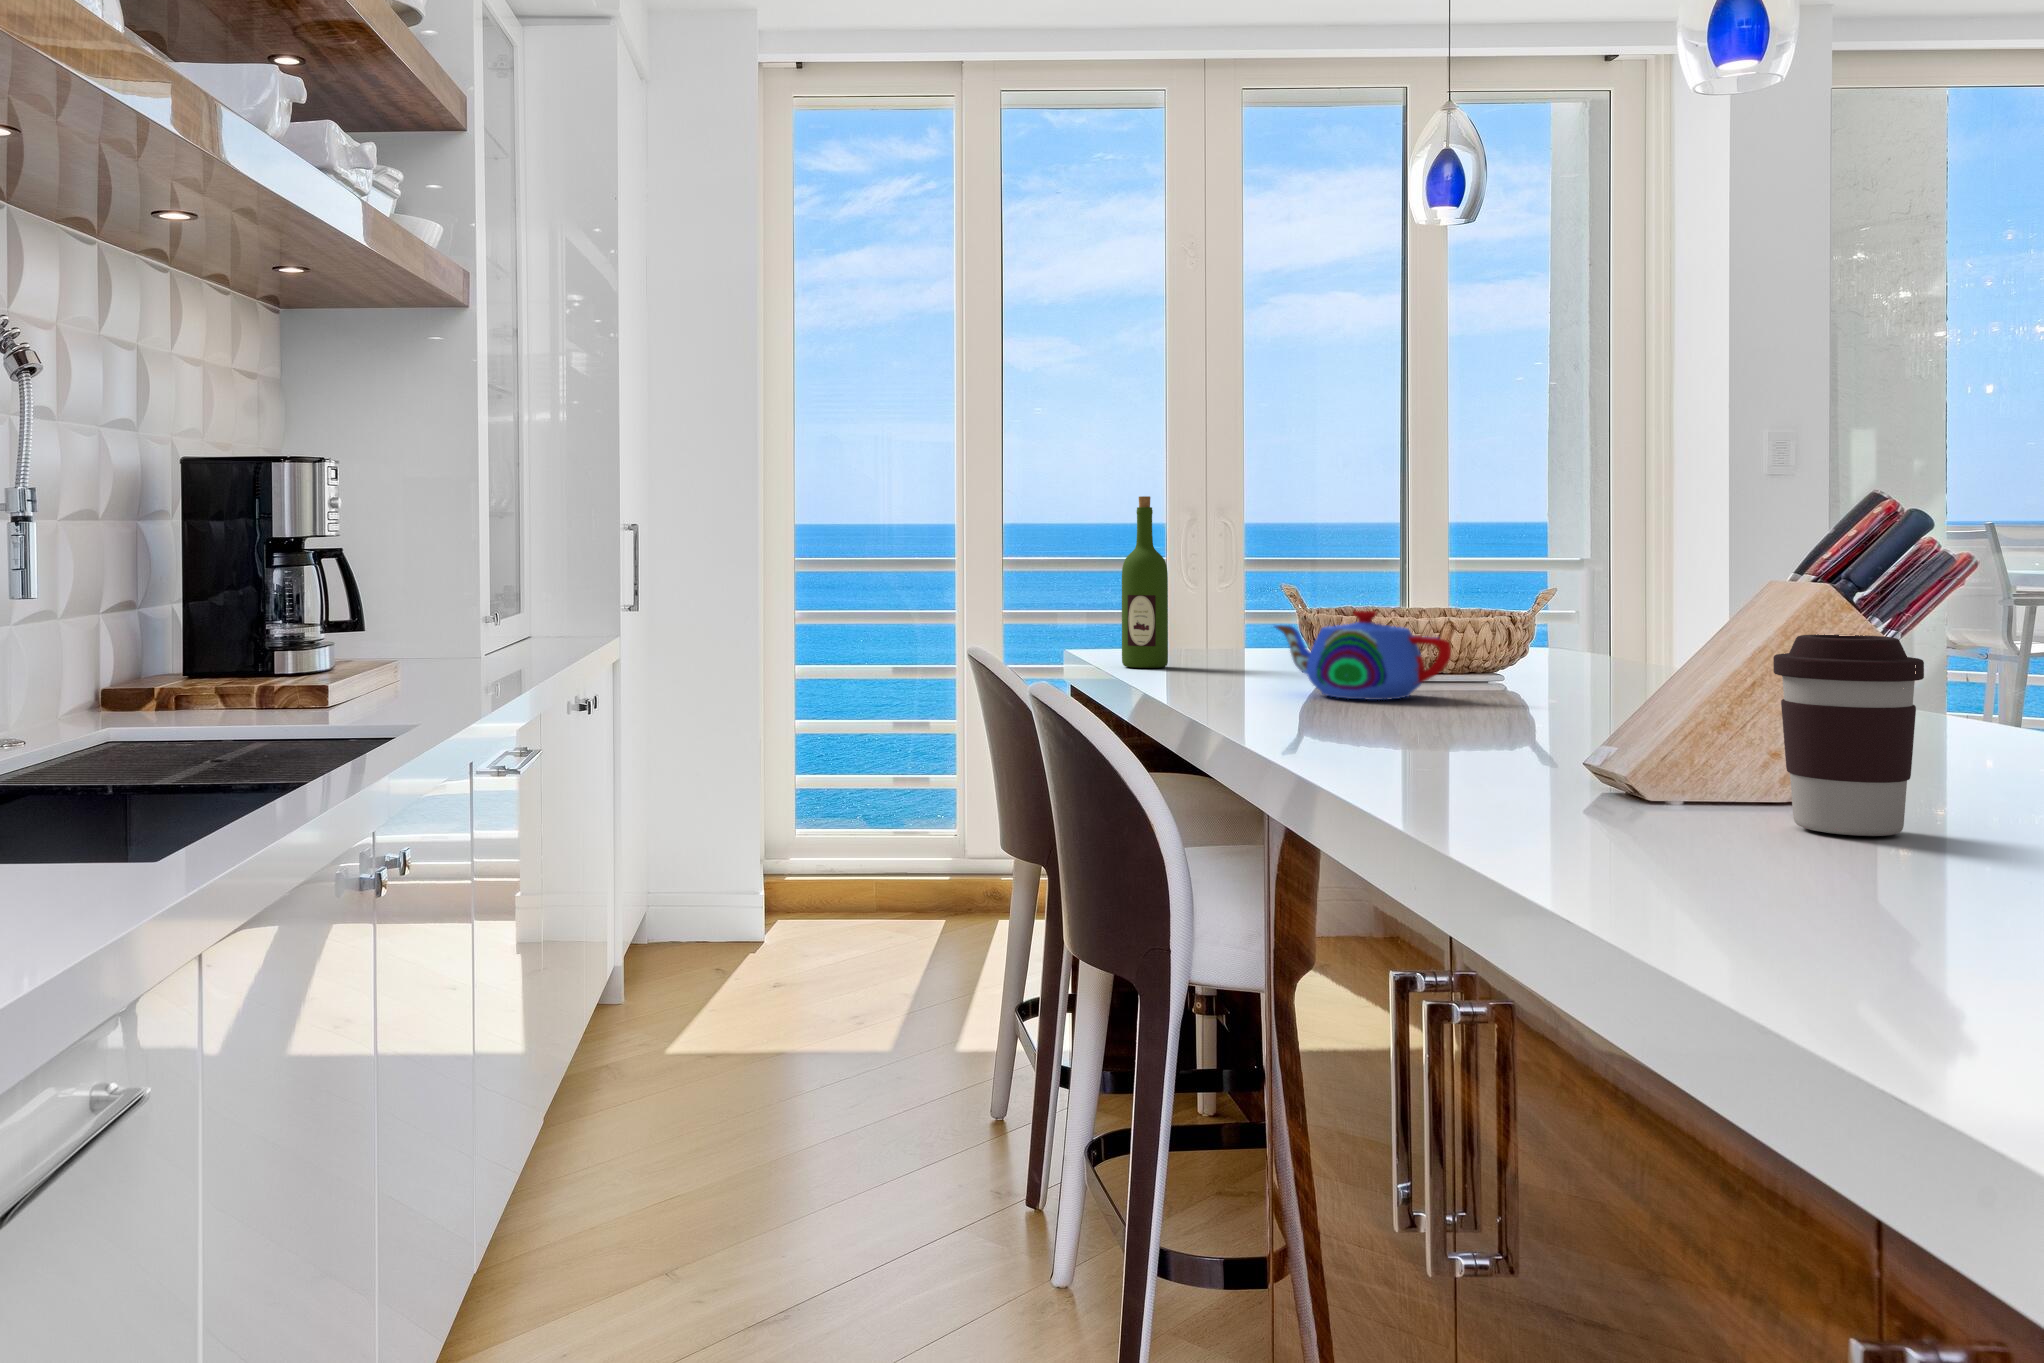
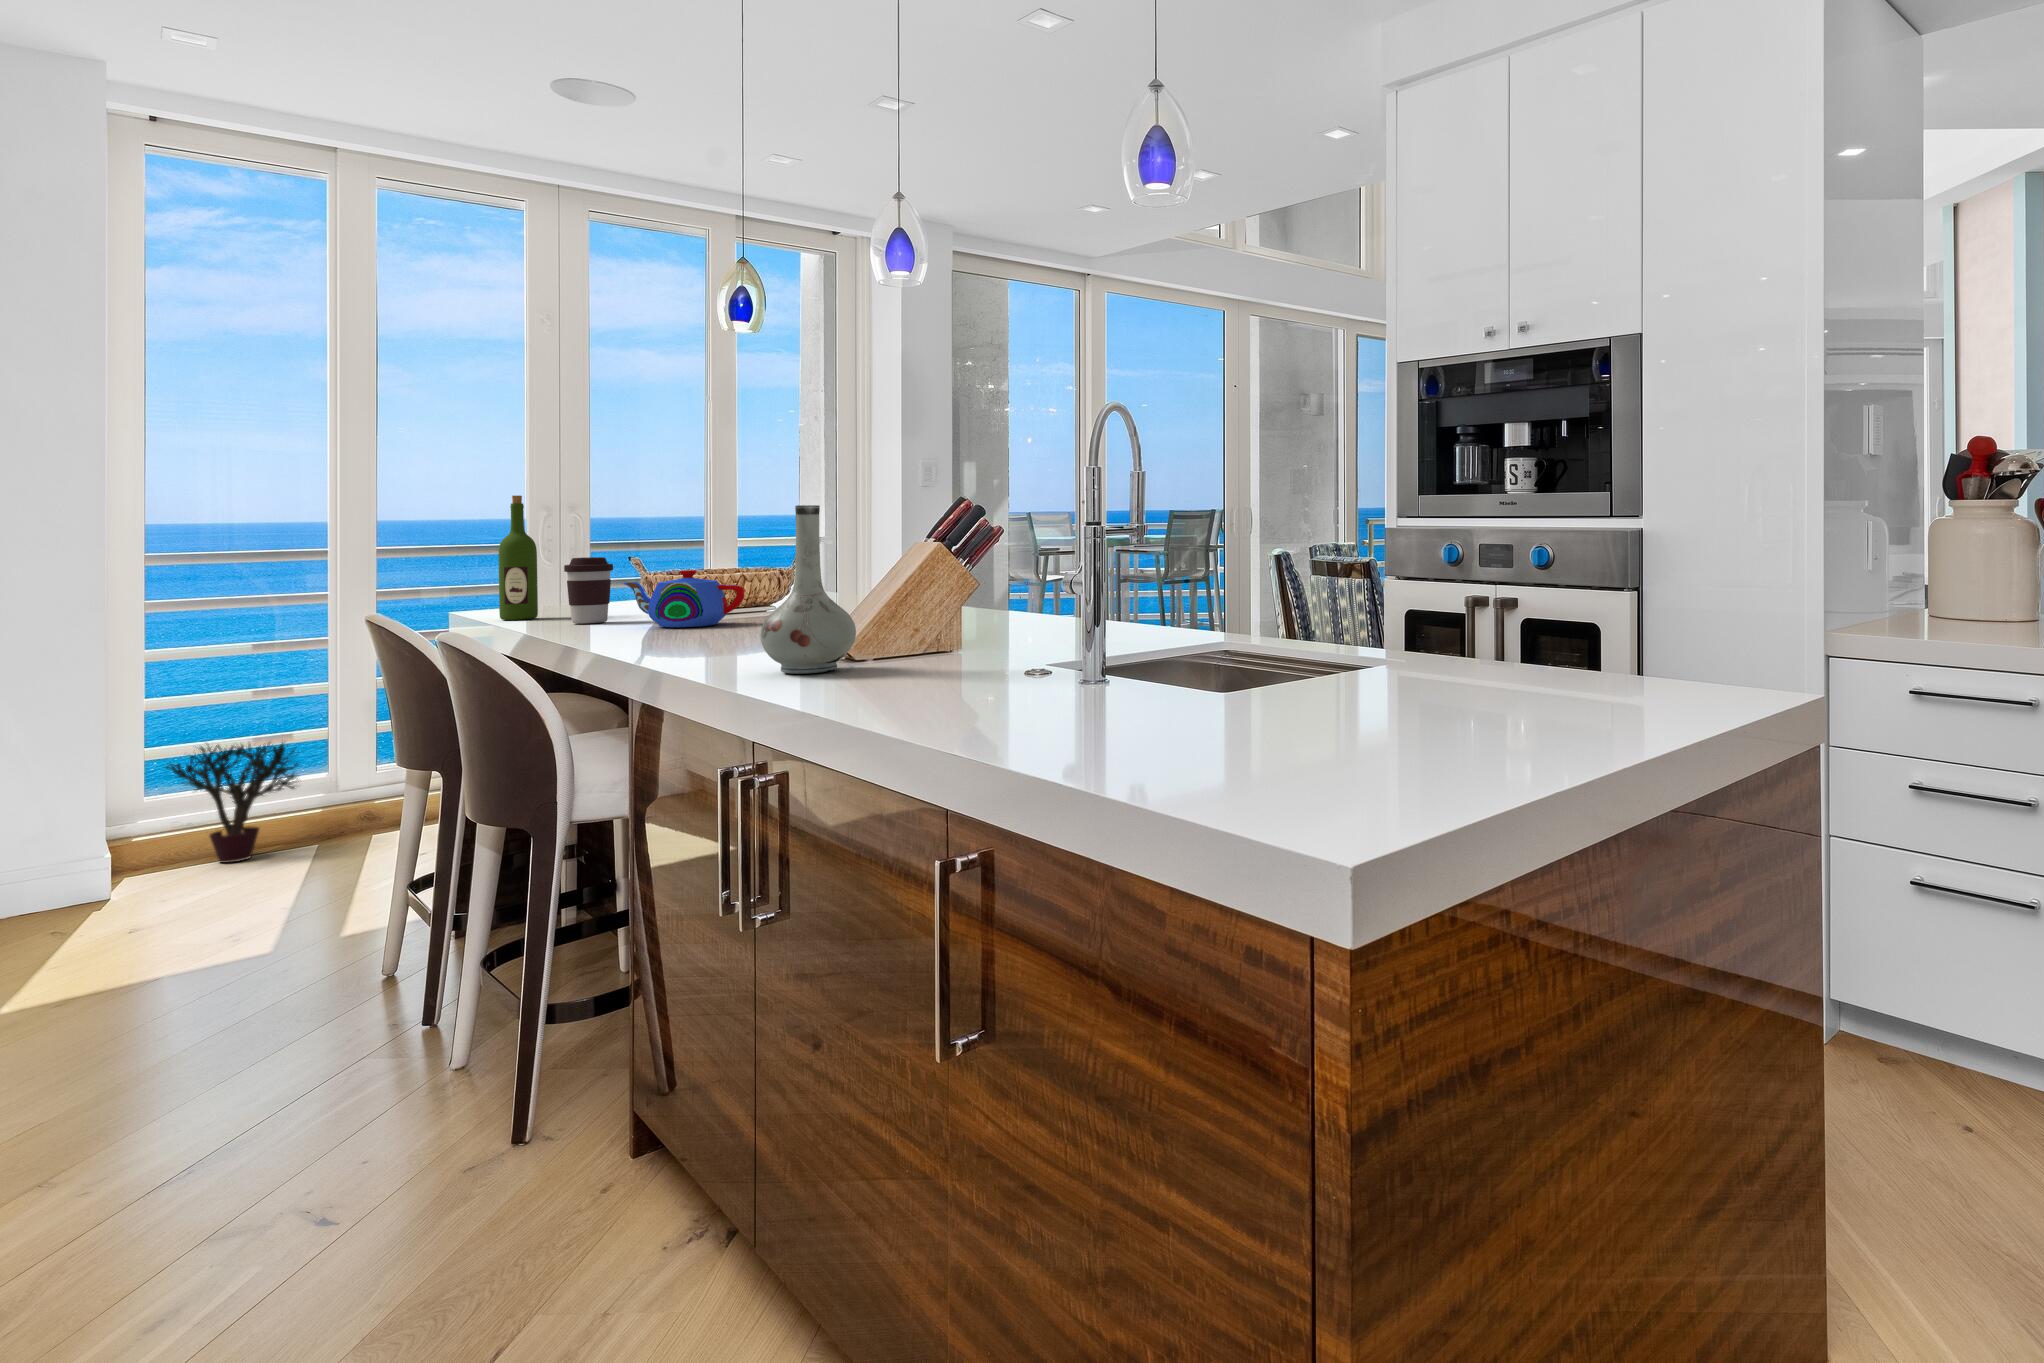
vase: none [1470,511,1649,820] -> present [760,505,856,674]
coffee cup: present [1773,634,1924,836] -> present [564,557,613,624]
potted plant: none [810,777,933,922] -> present [165,743,298,863]

